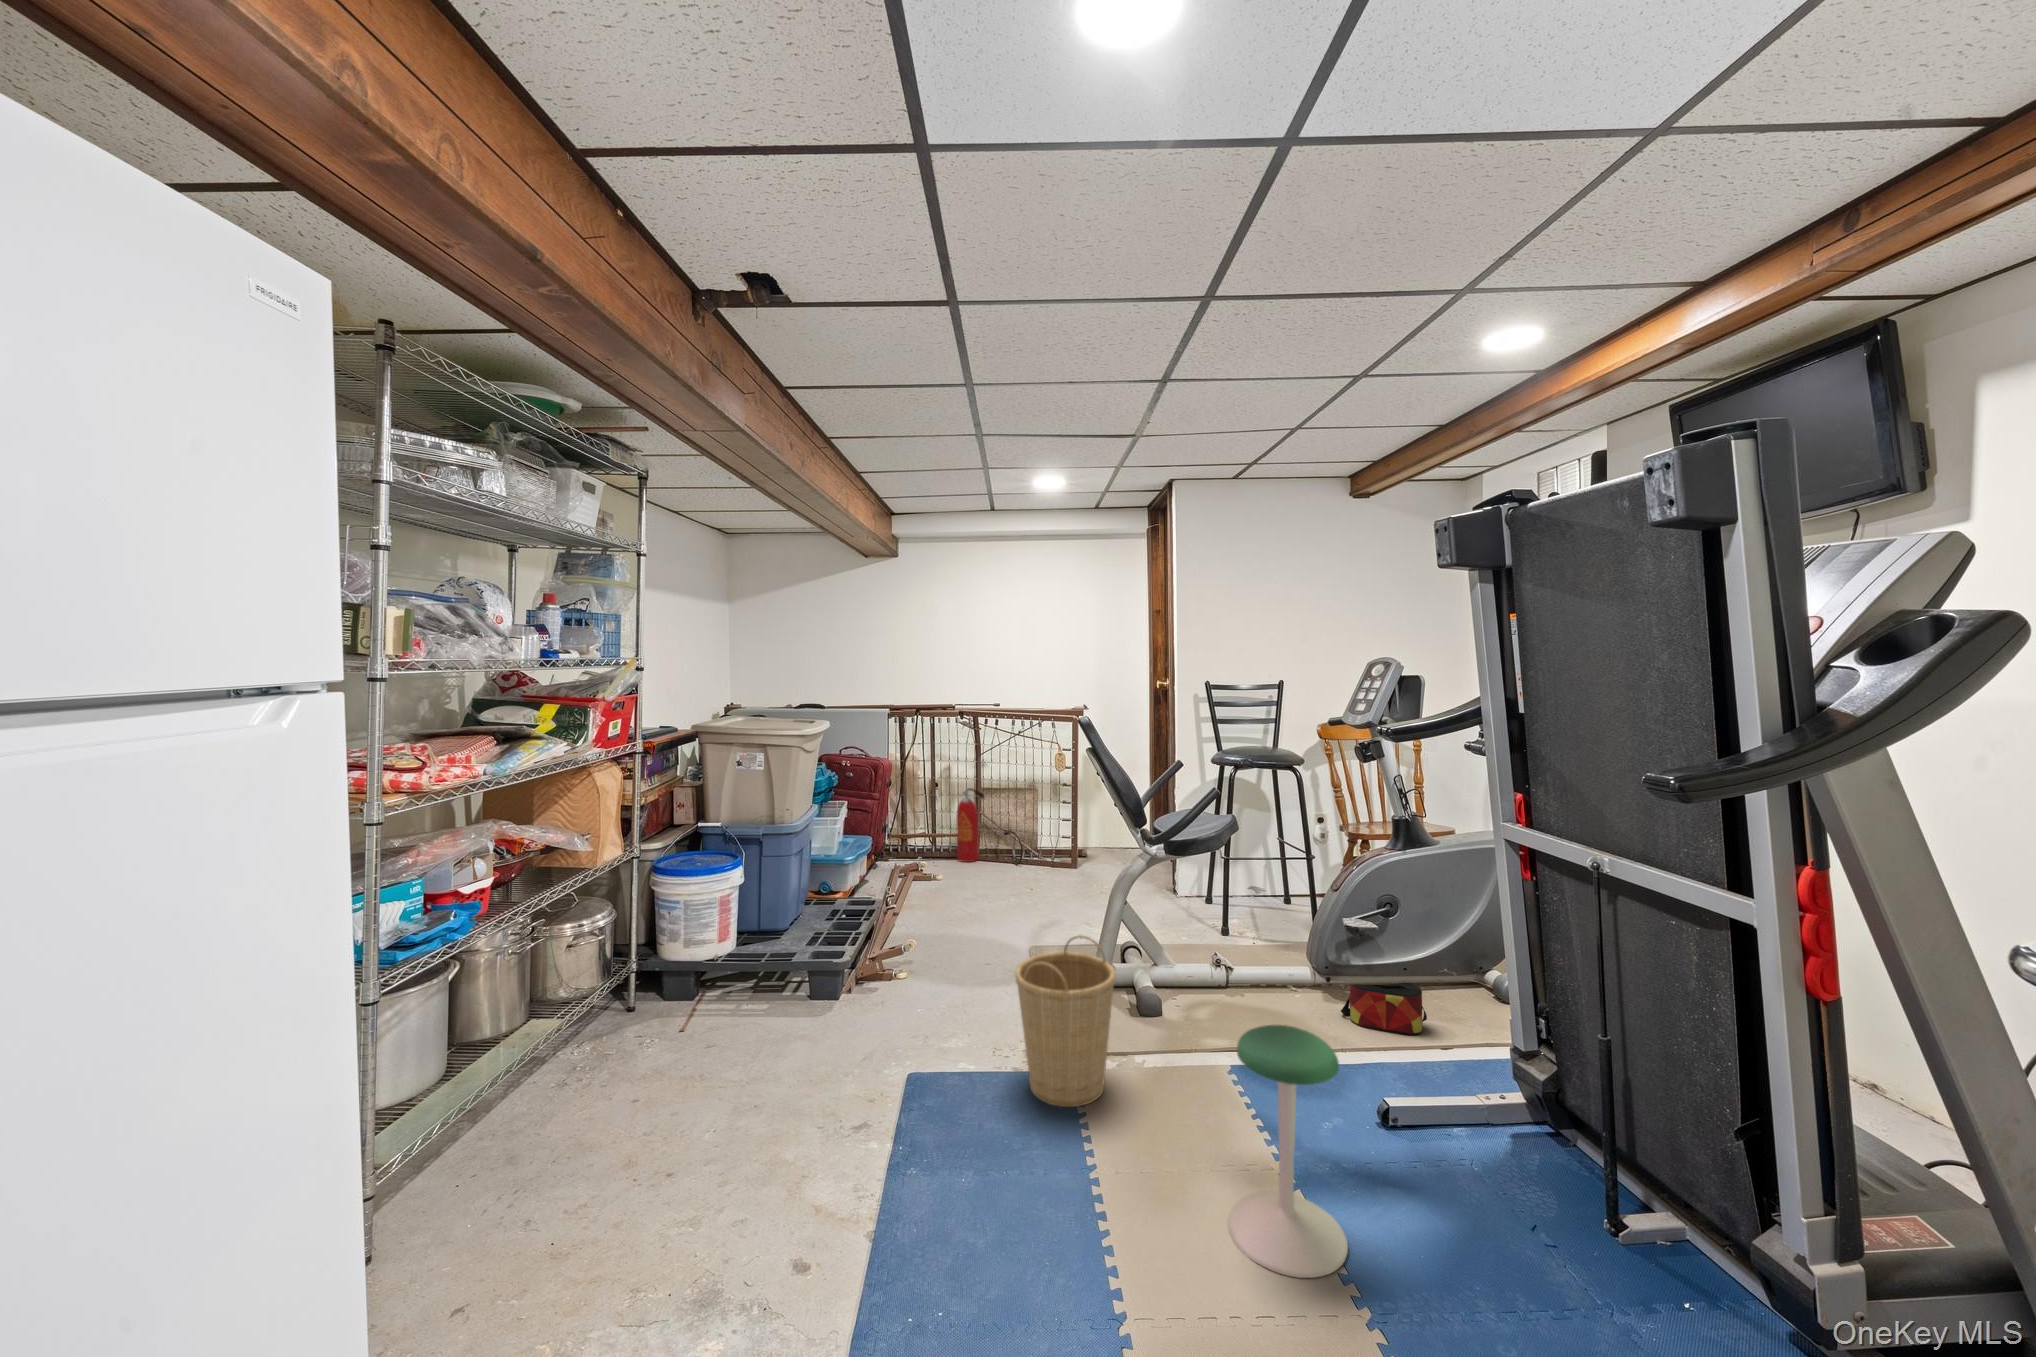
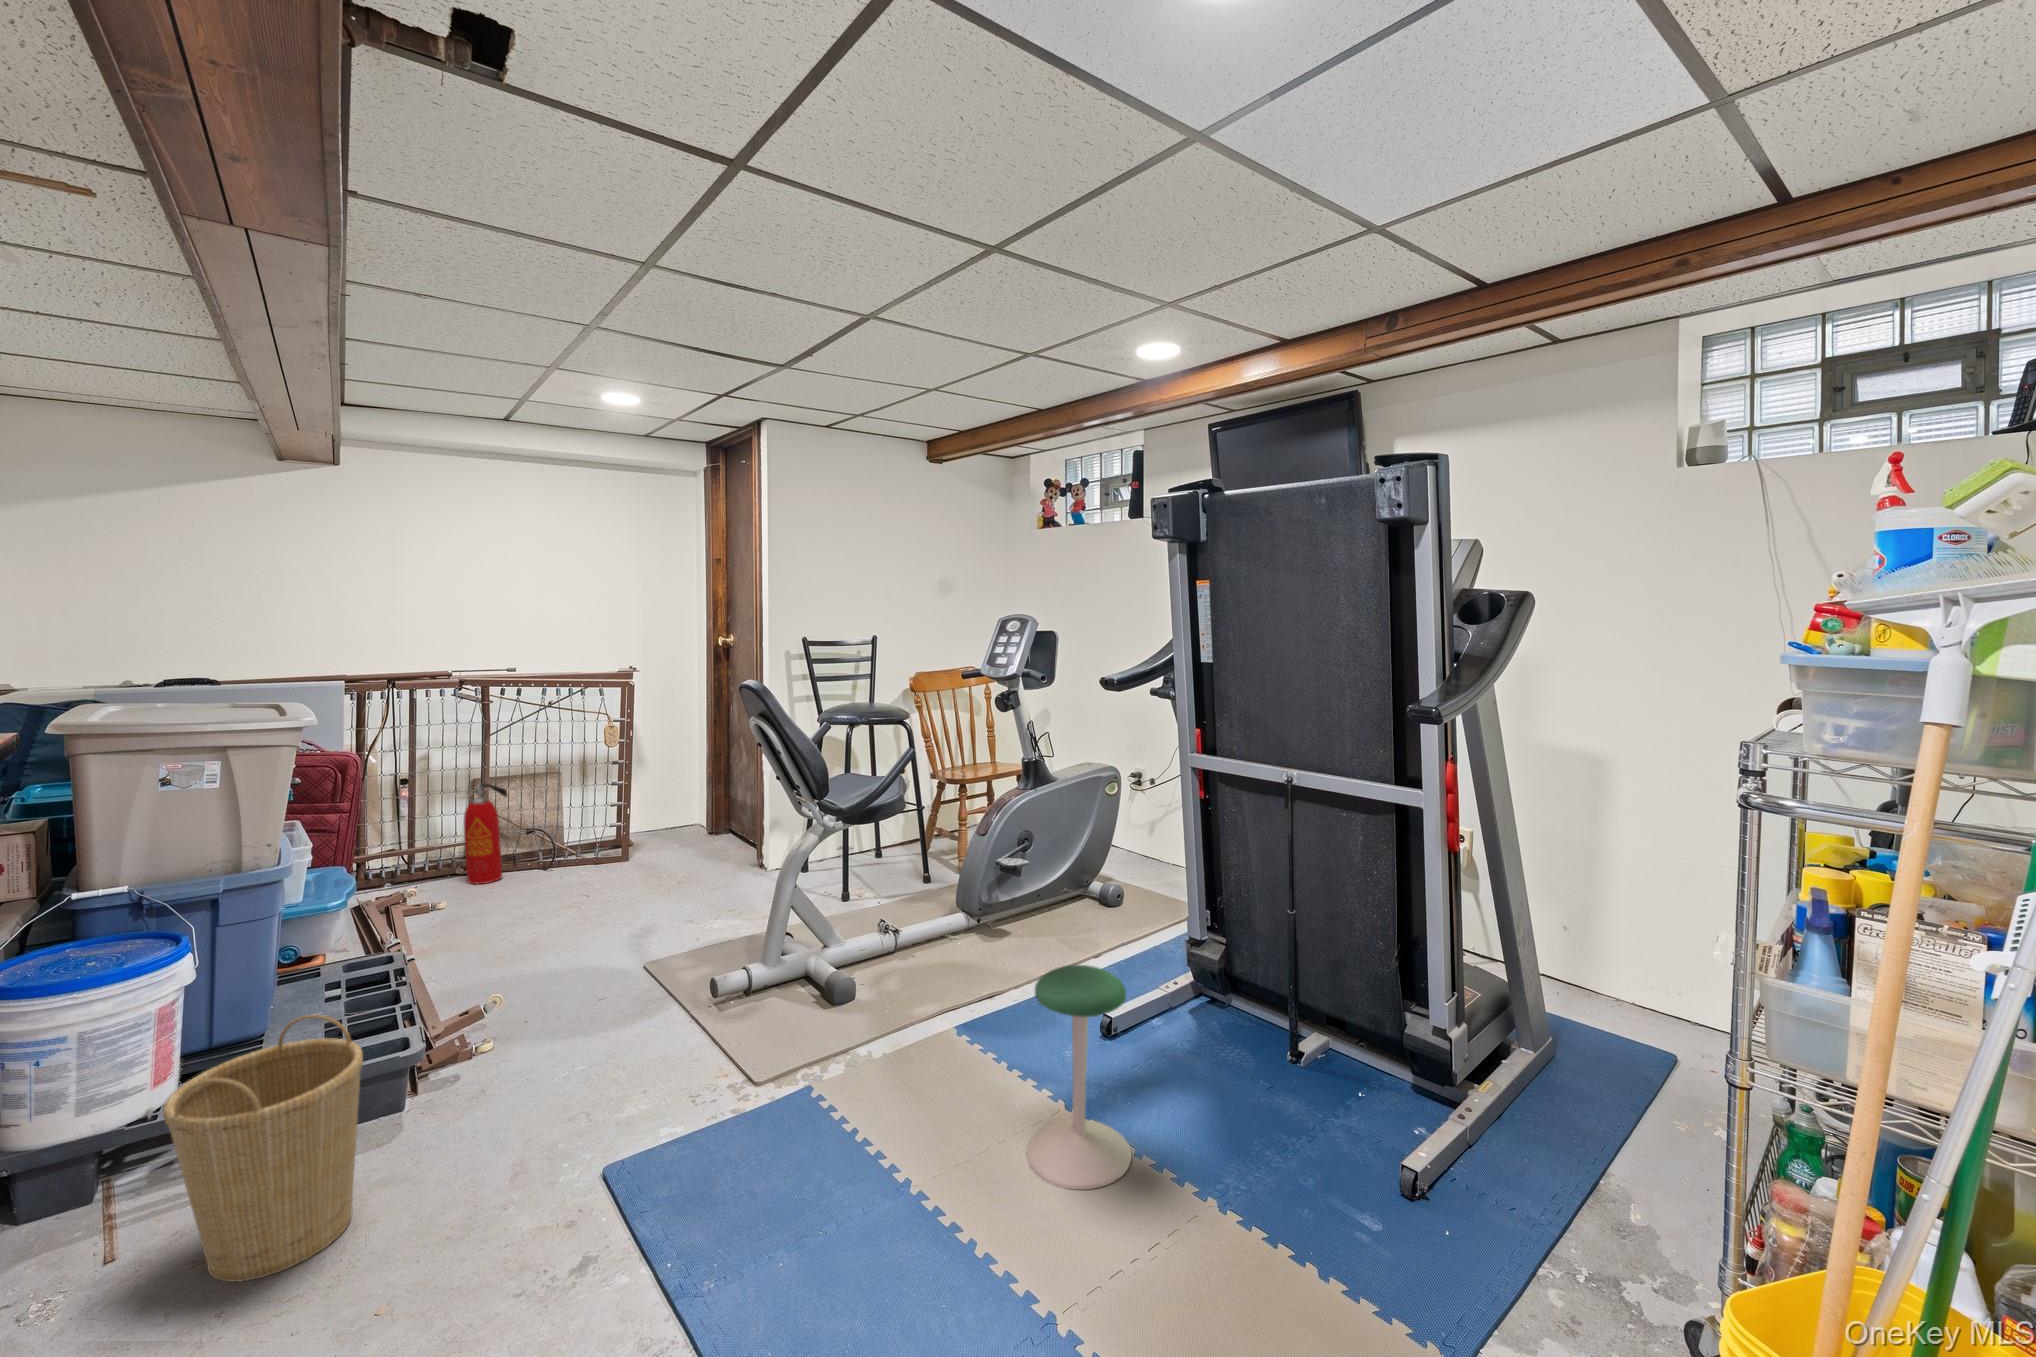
basket: present [1015,935,1115,1107] -> present [163,1015,363,1282]
bag: present [1341,981,1427,1035] -> none [1006,909,1075,959]

